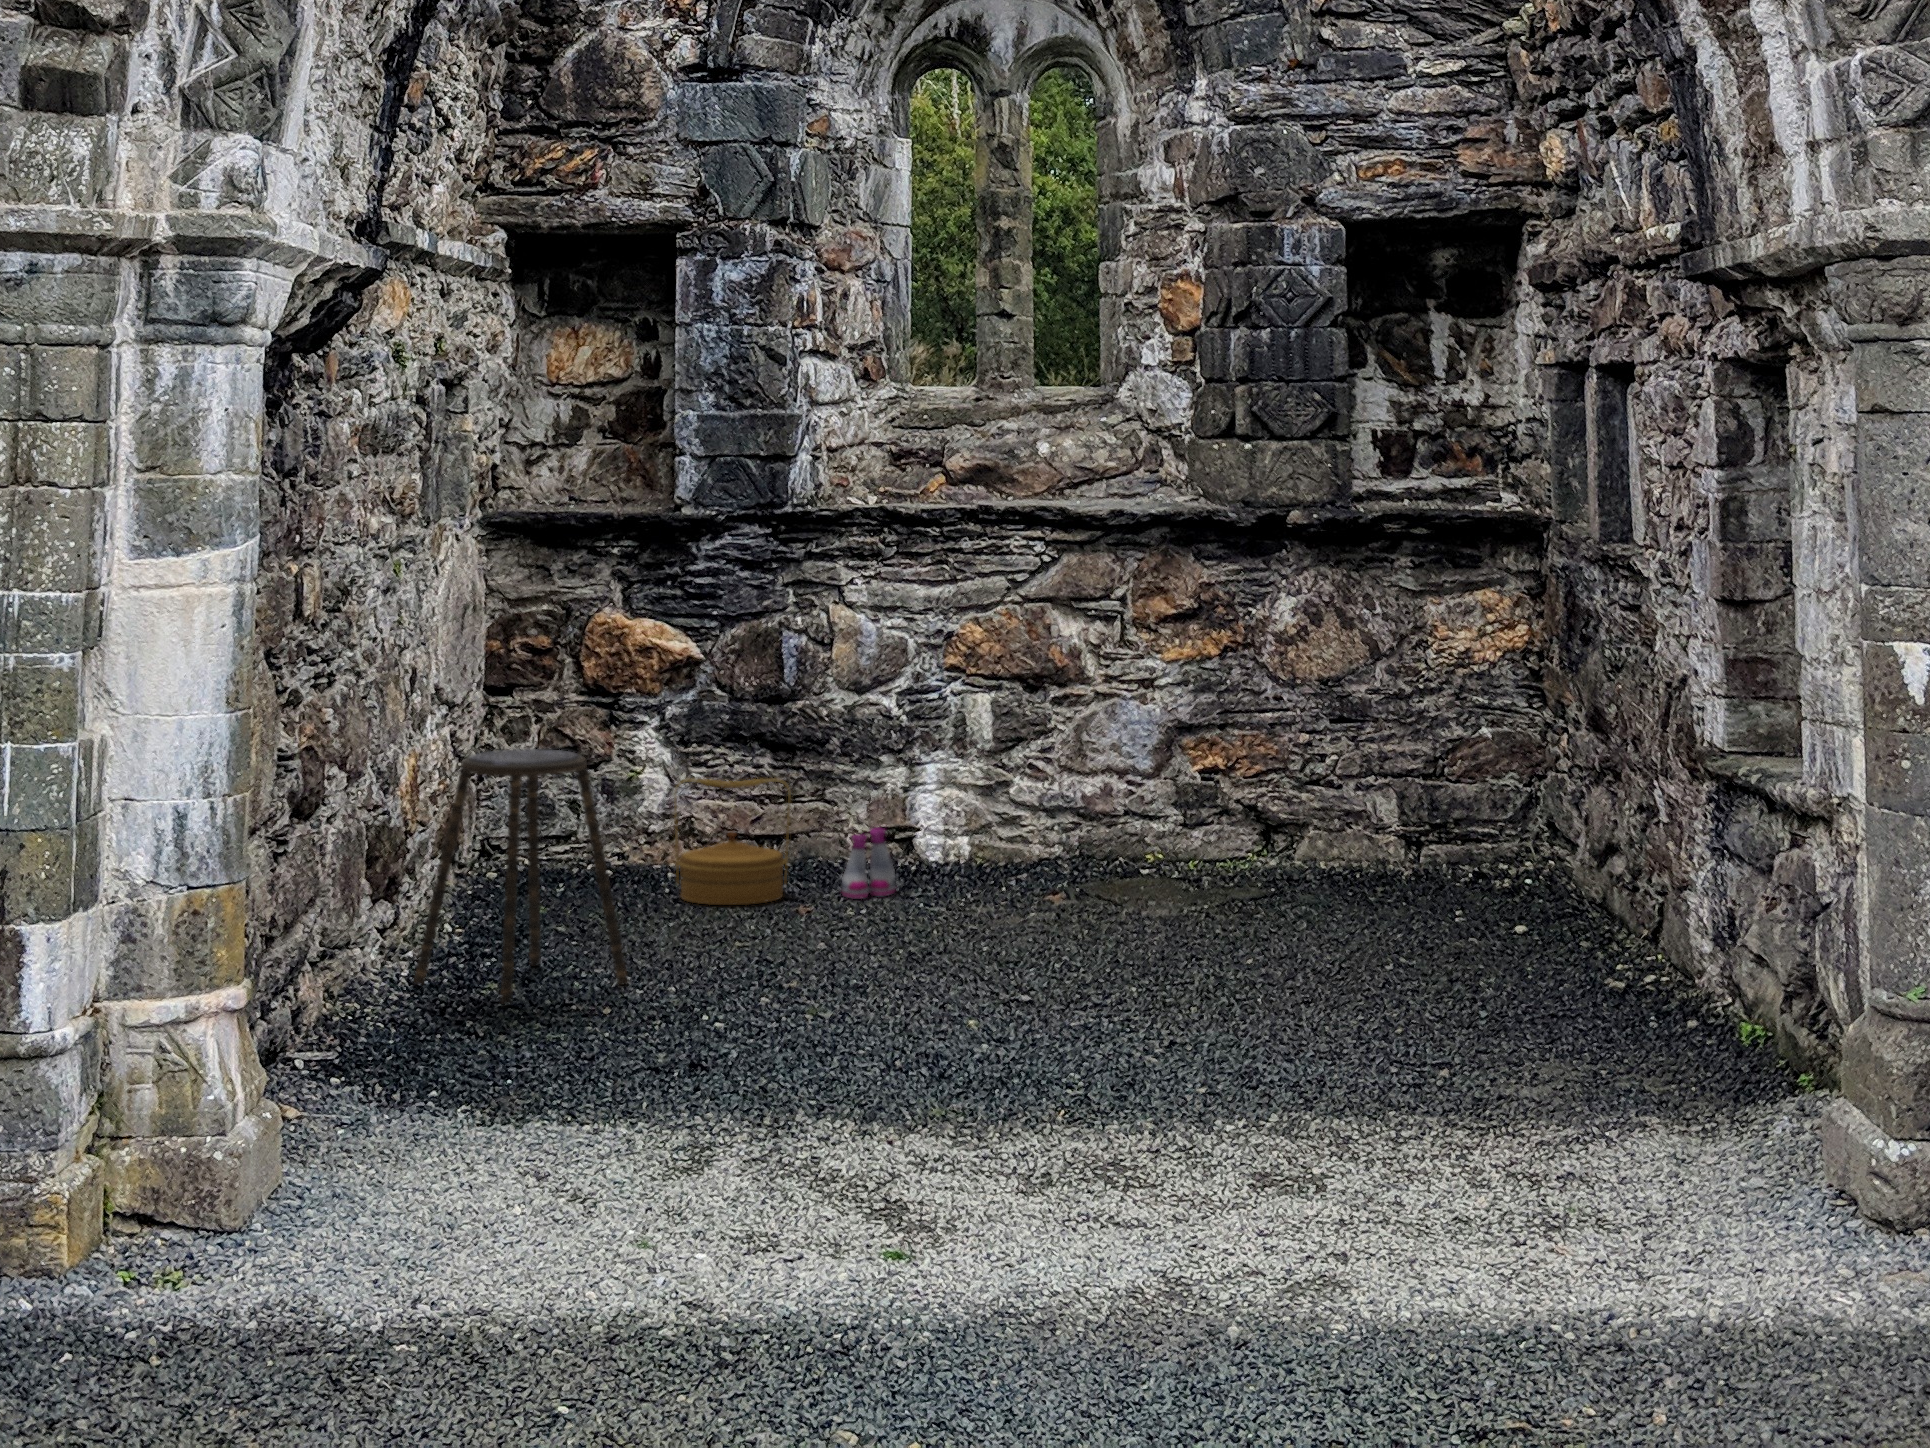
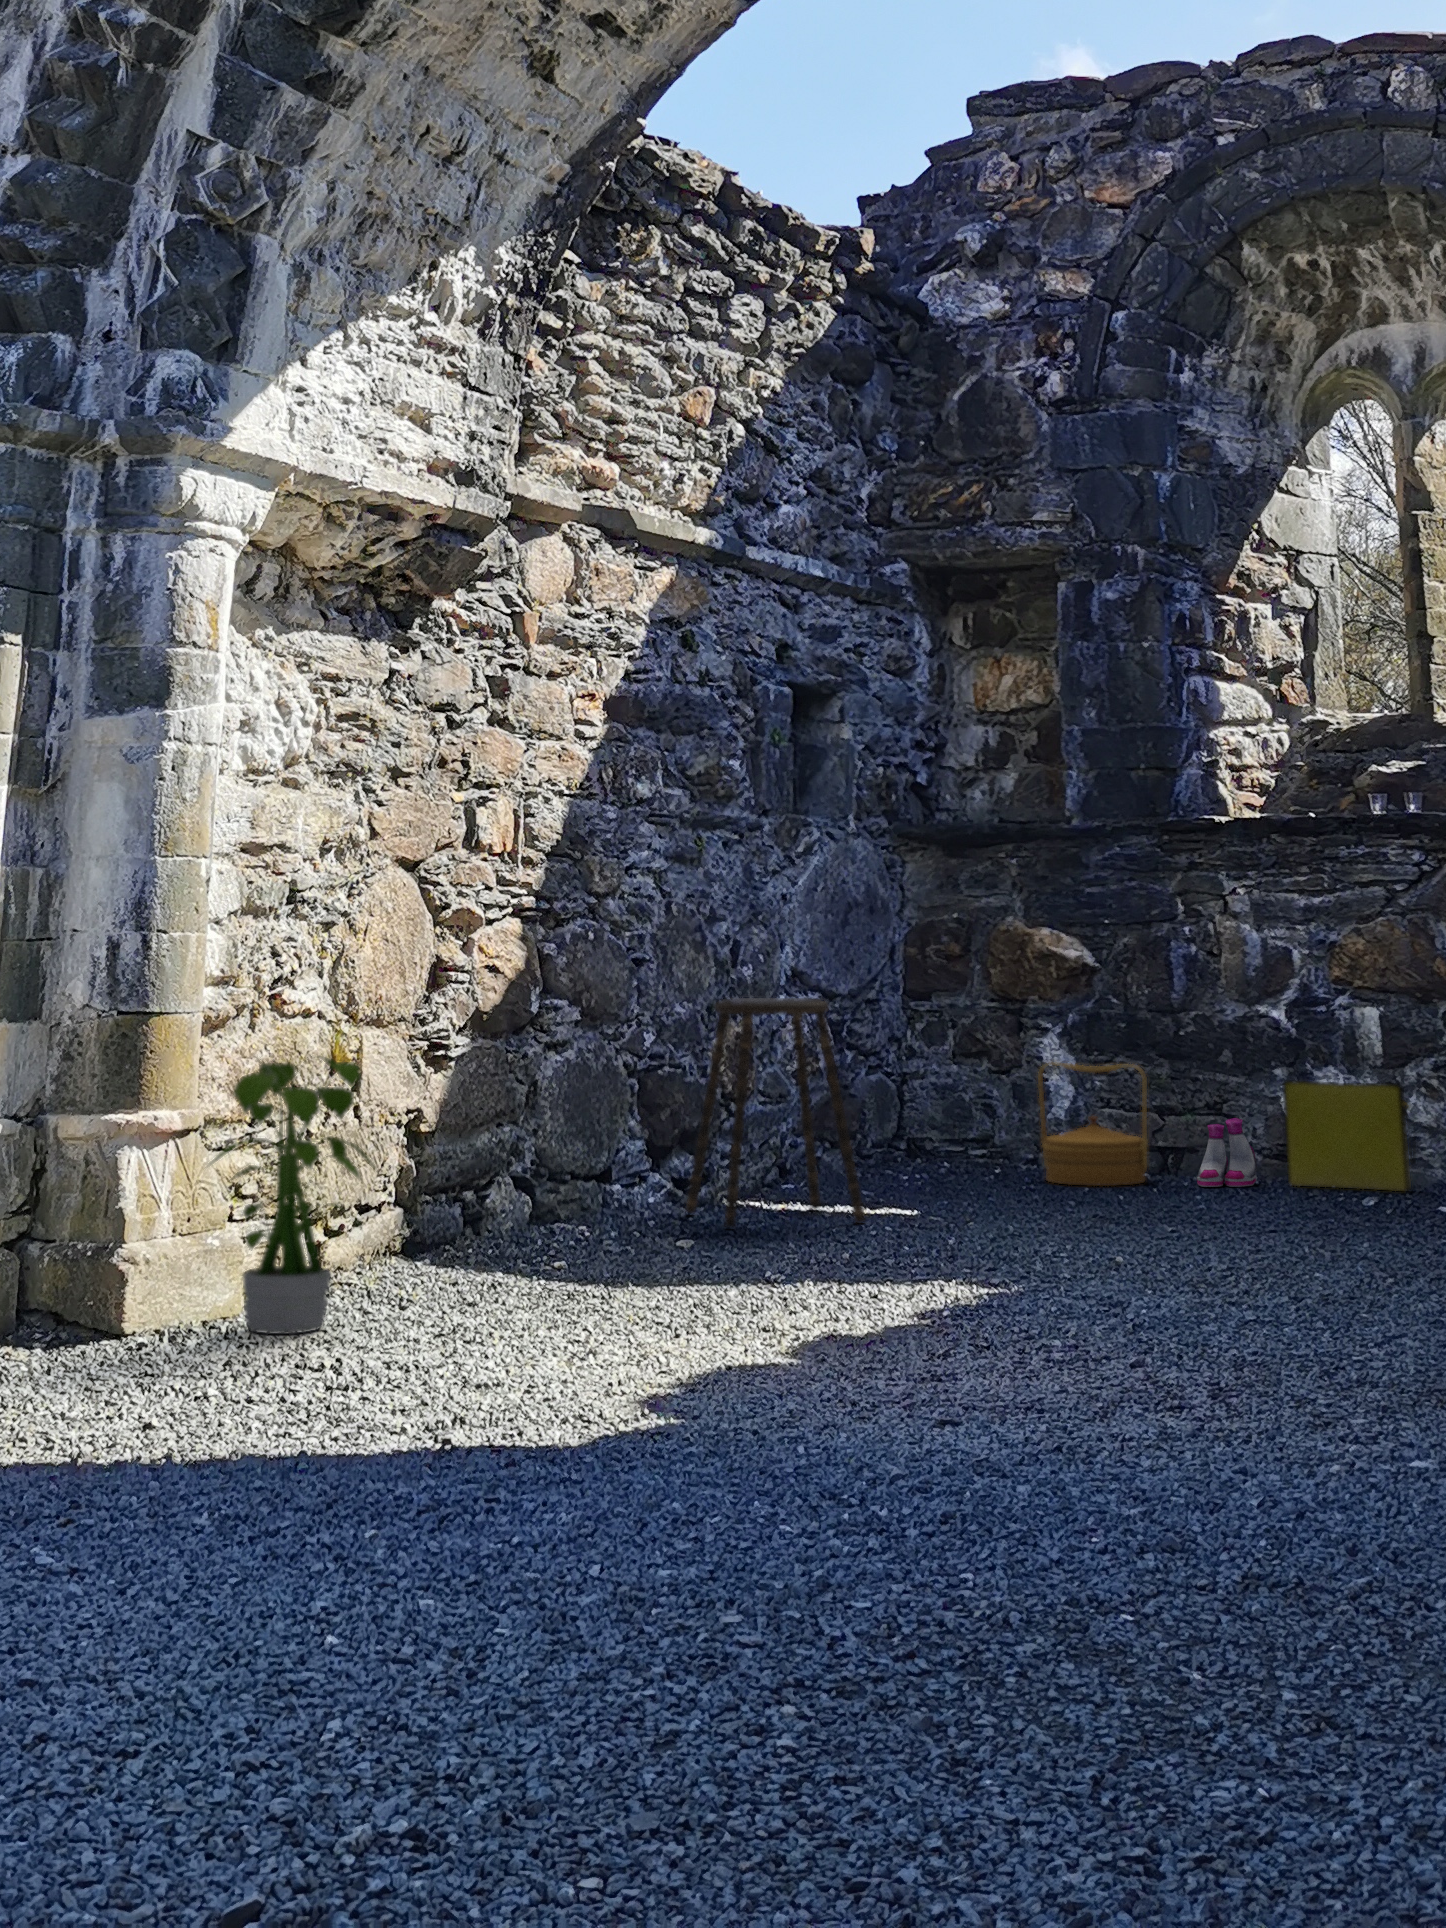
bag: none [928,787,1059,892] -> present [1282,1080,1416,1191]
potted plant: none [275,916,454,1228] -> present [209,1056,375,1334]

